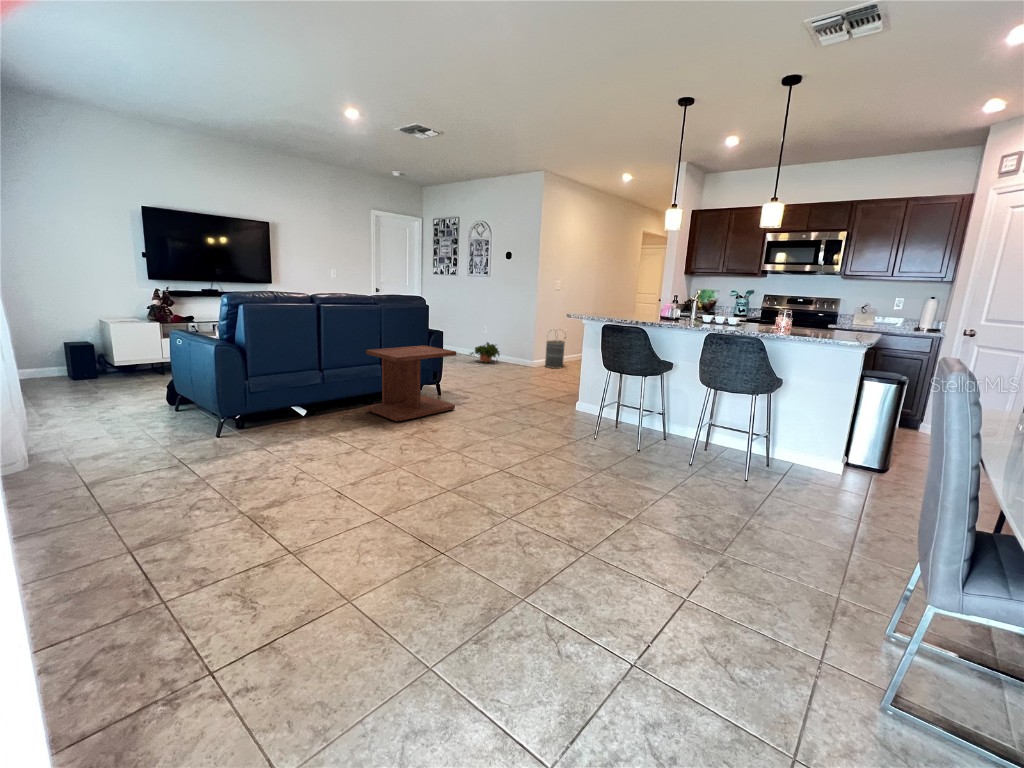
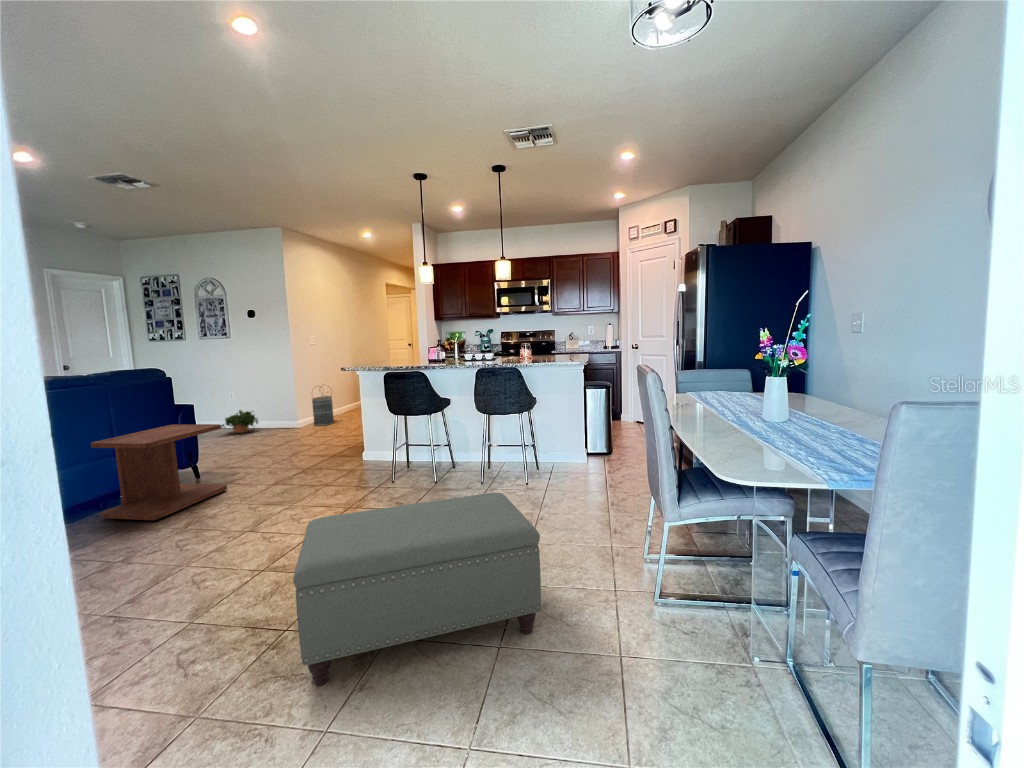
ottoman: none [432,459,711,667] -> present [293,493,541,685]

